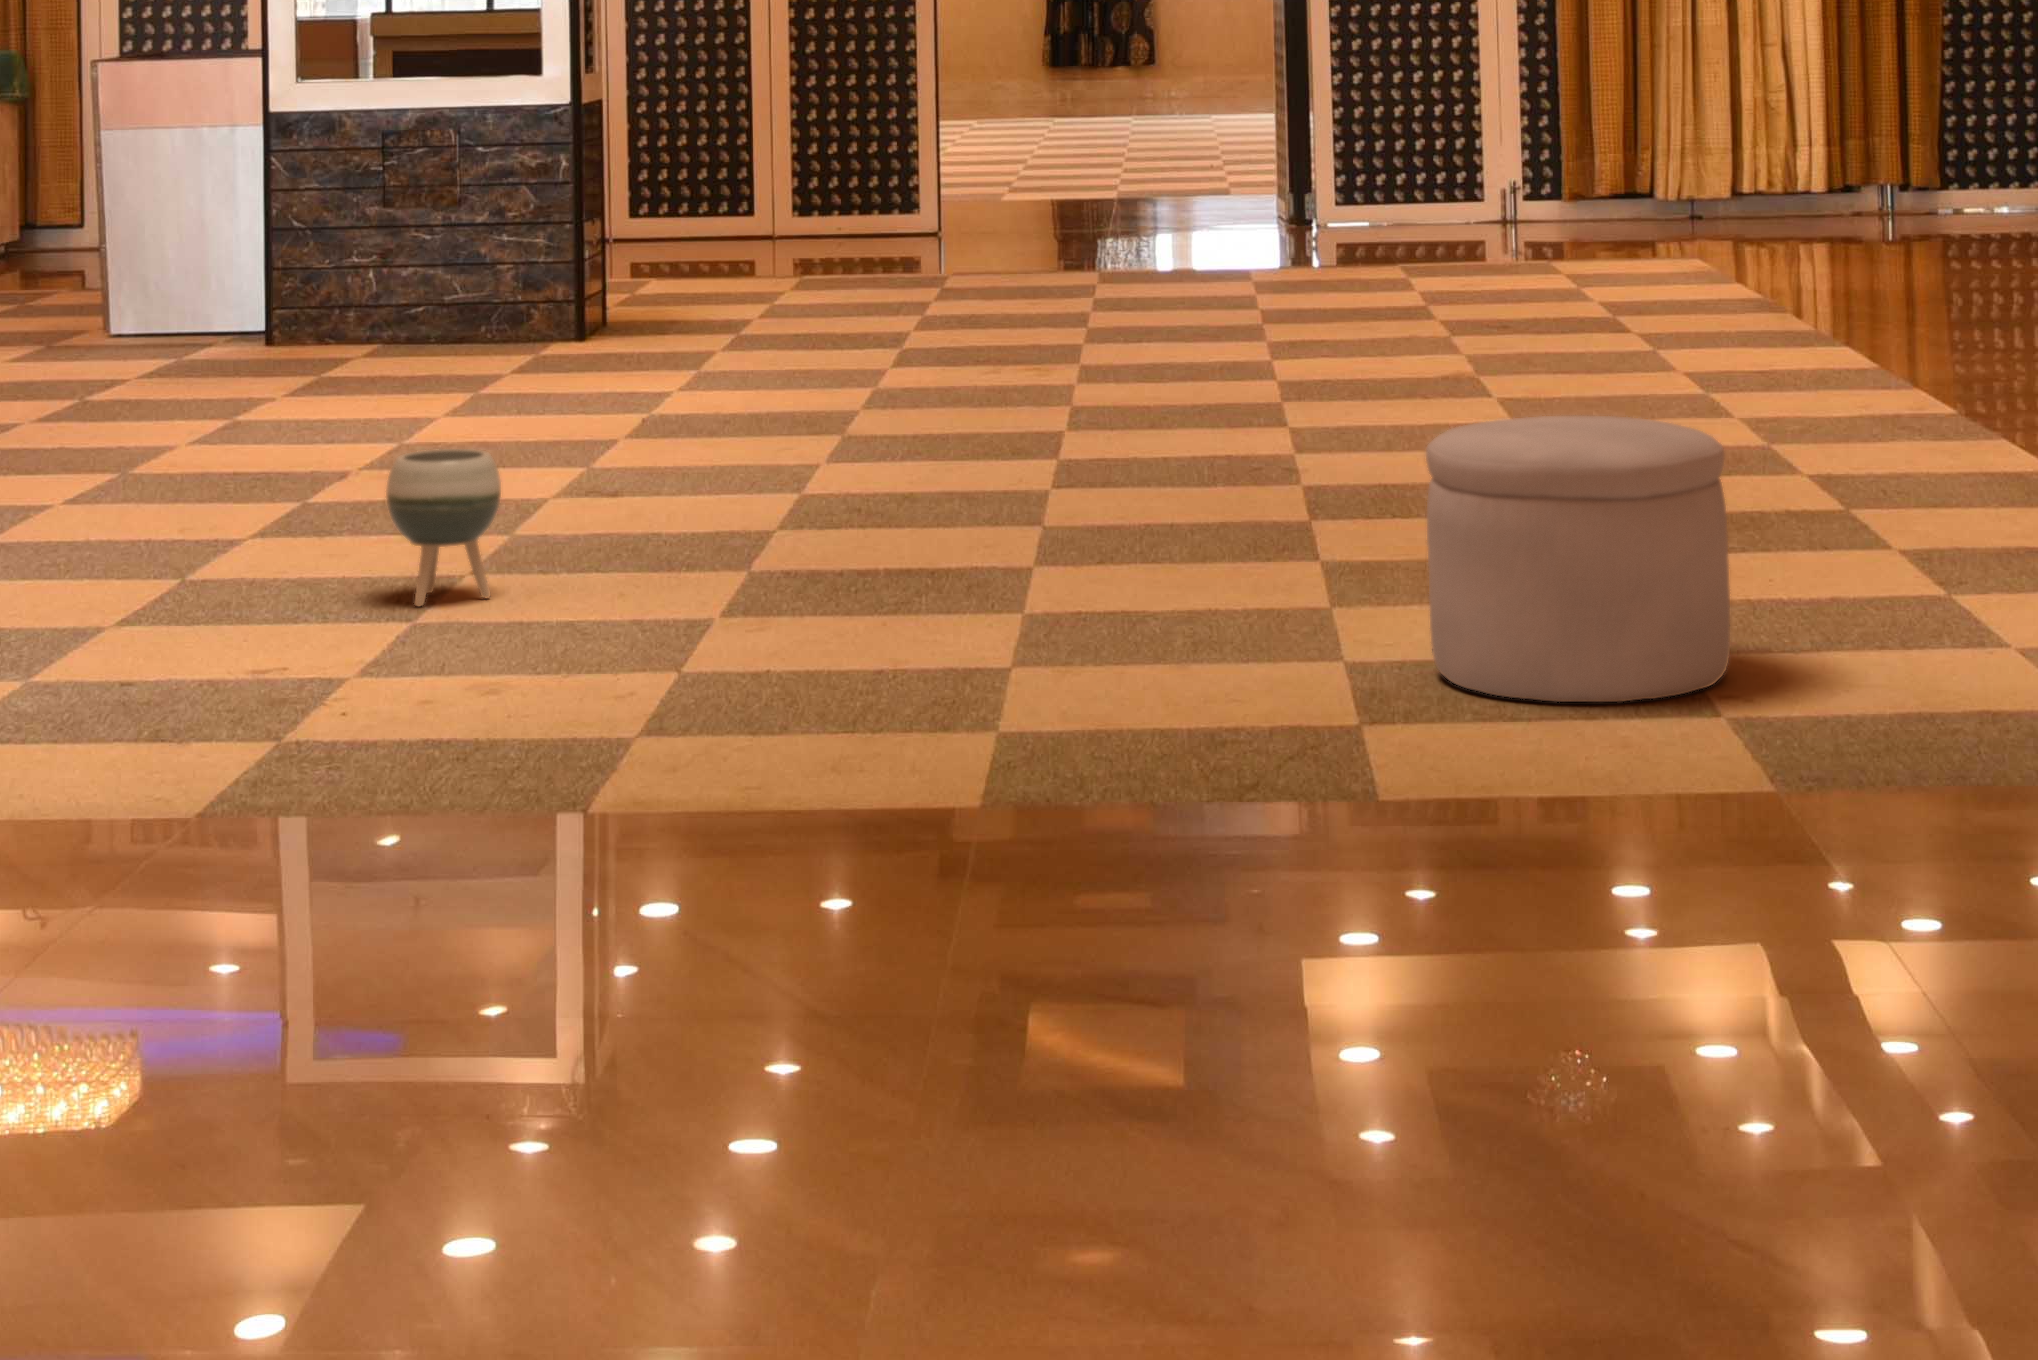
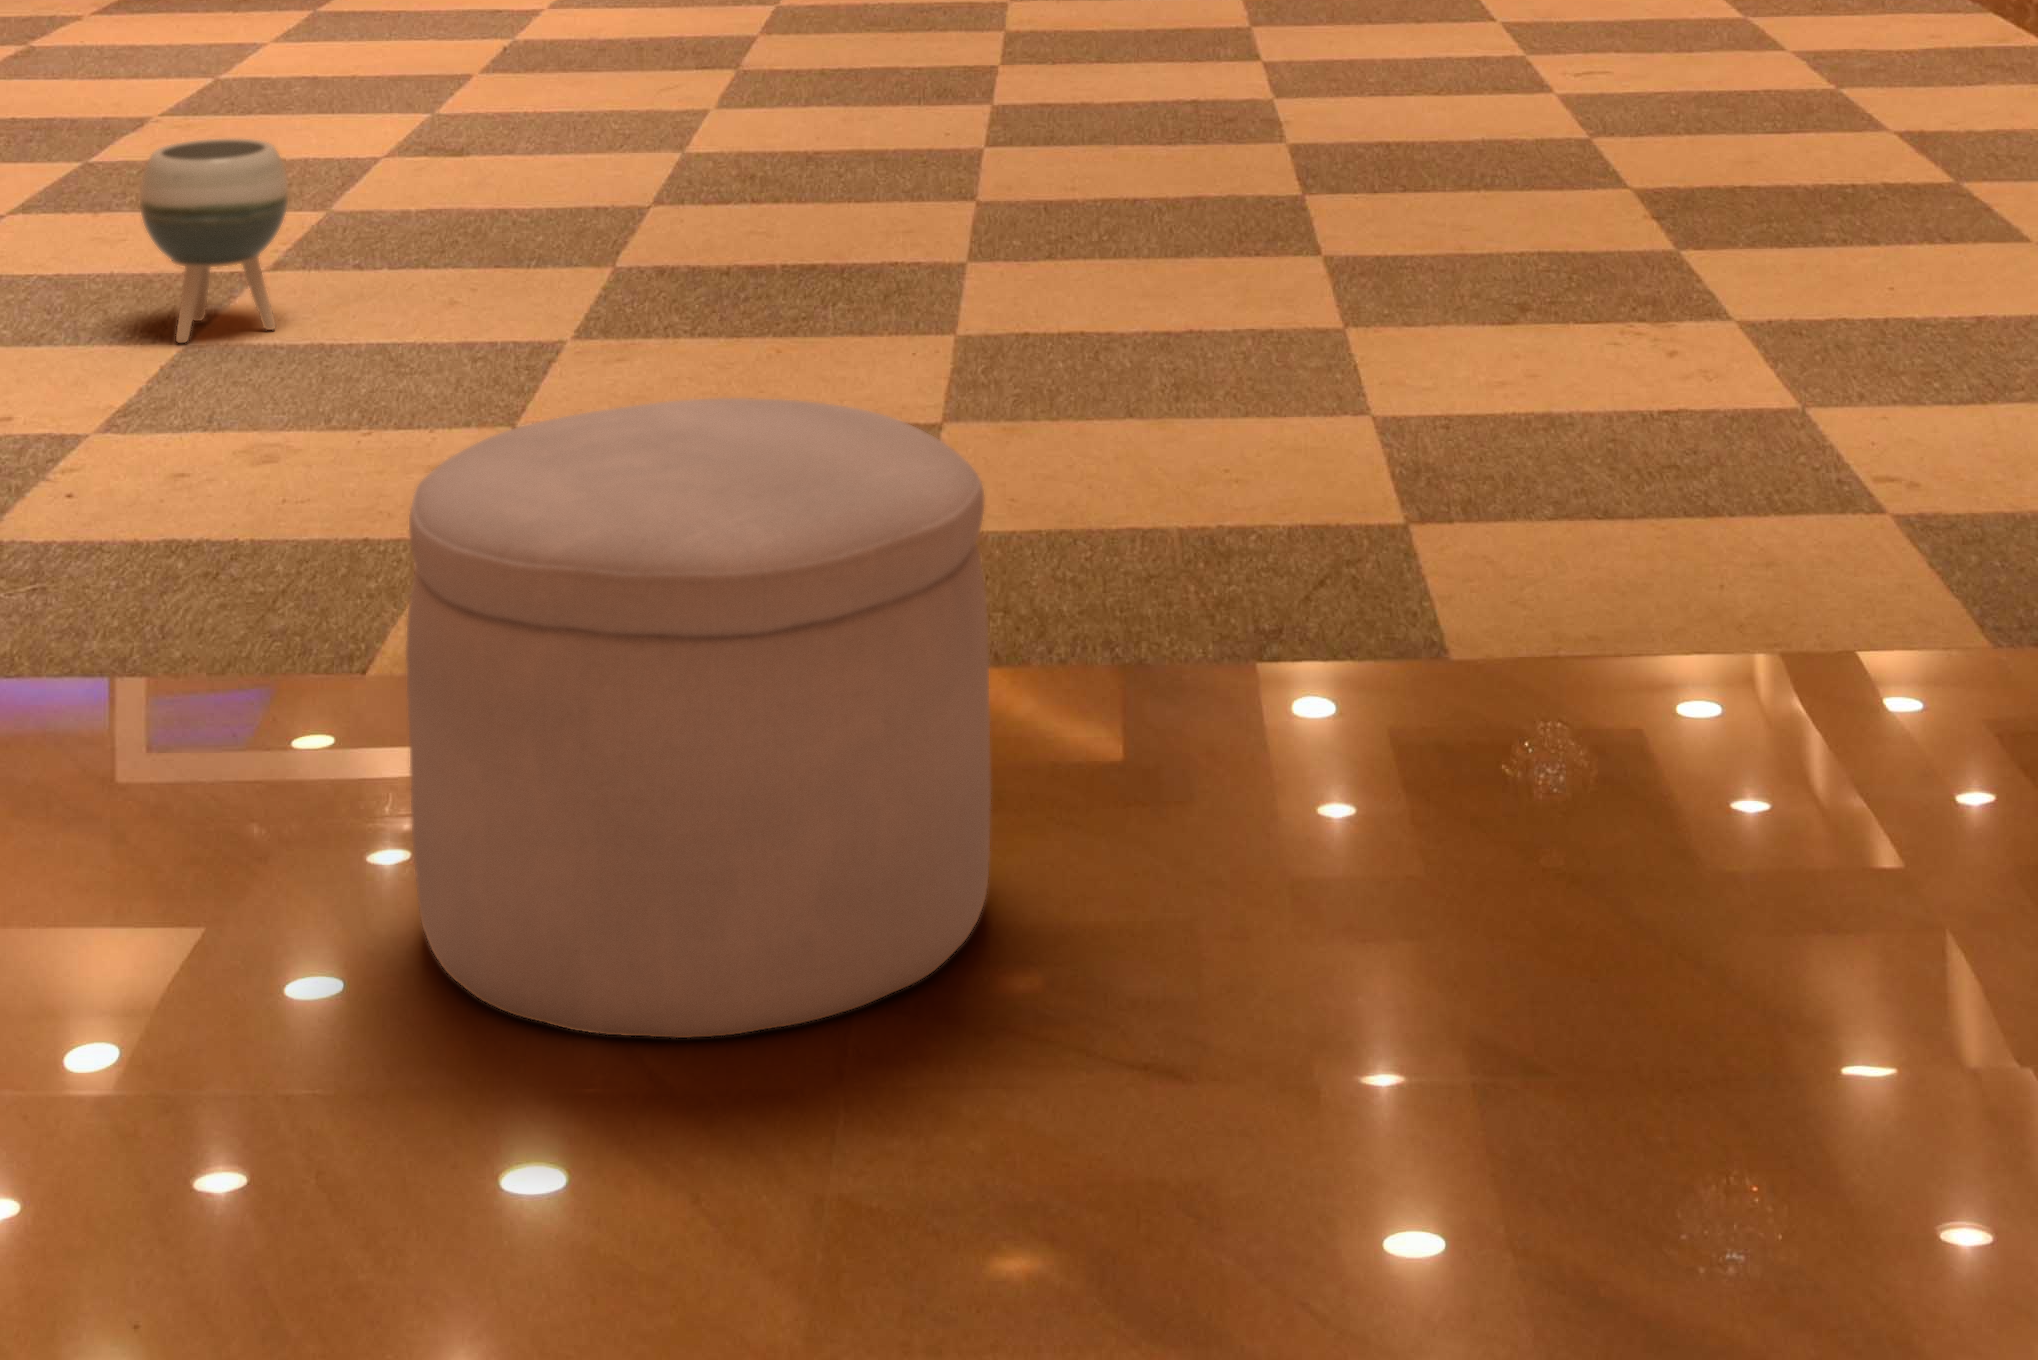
ottoman: present [1426,415,1730,702] -> present [406,398,991,1038]

